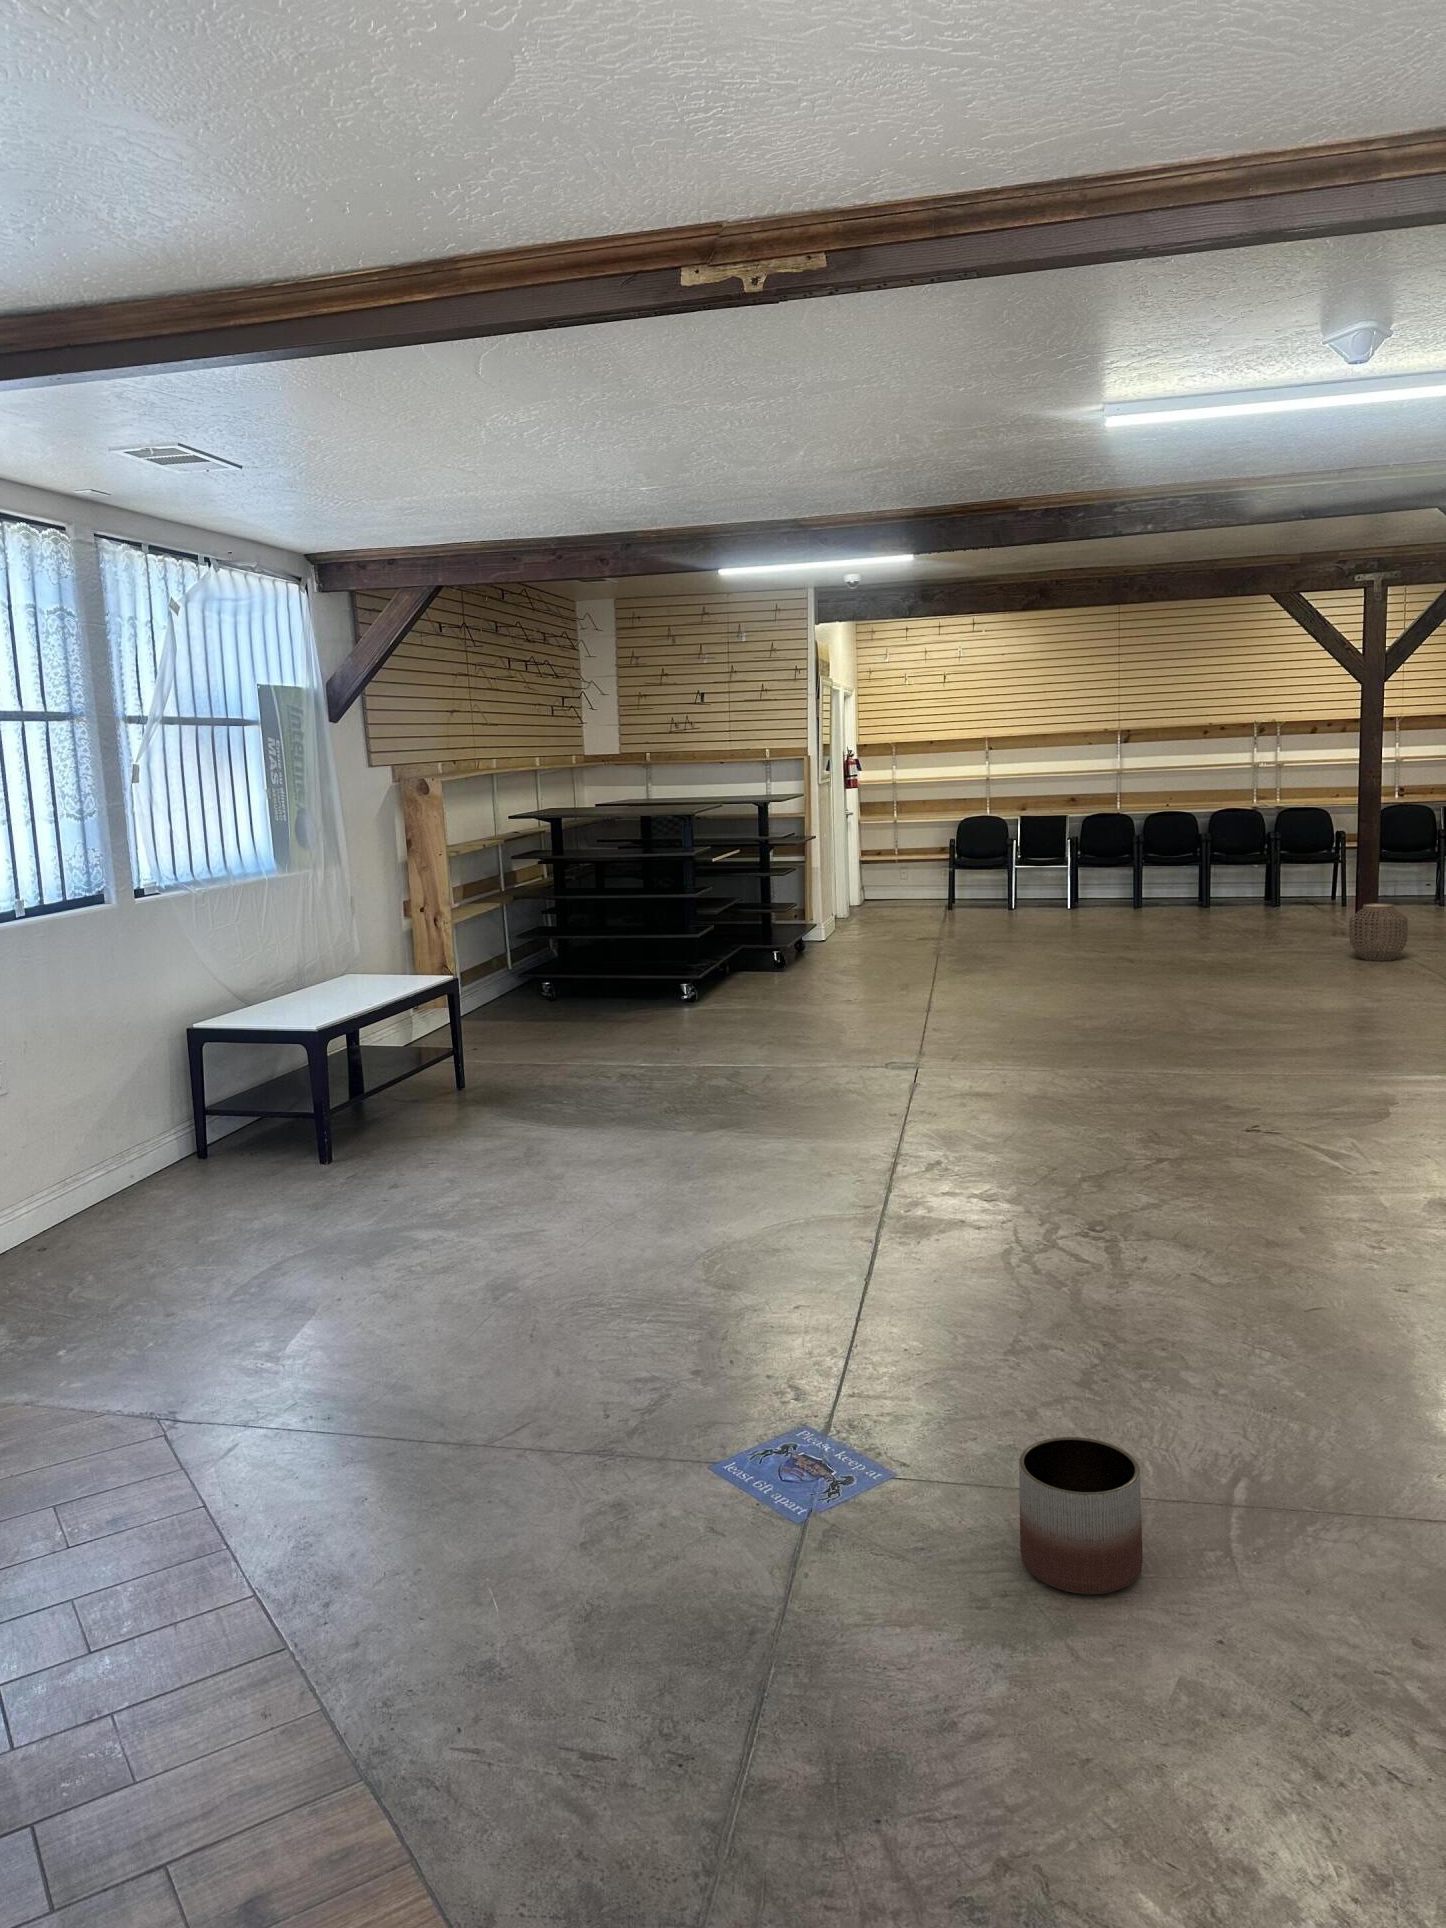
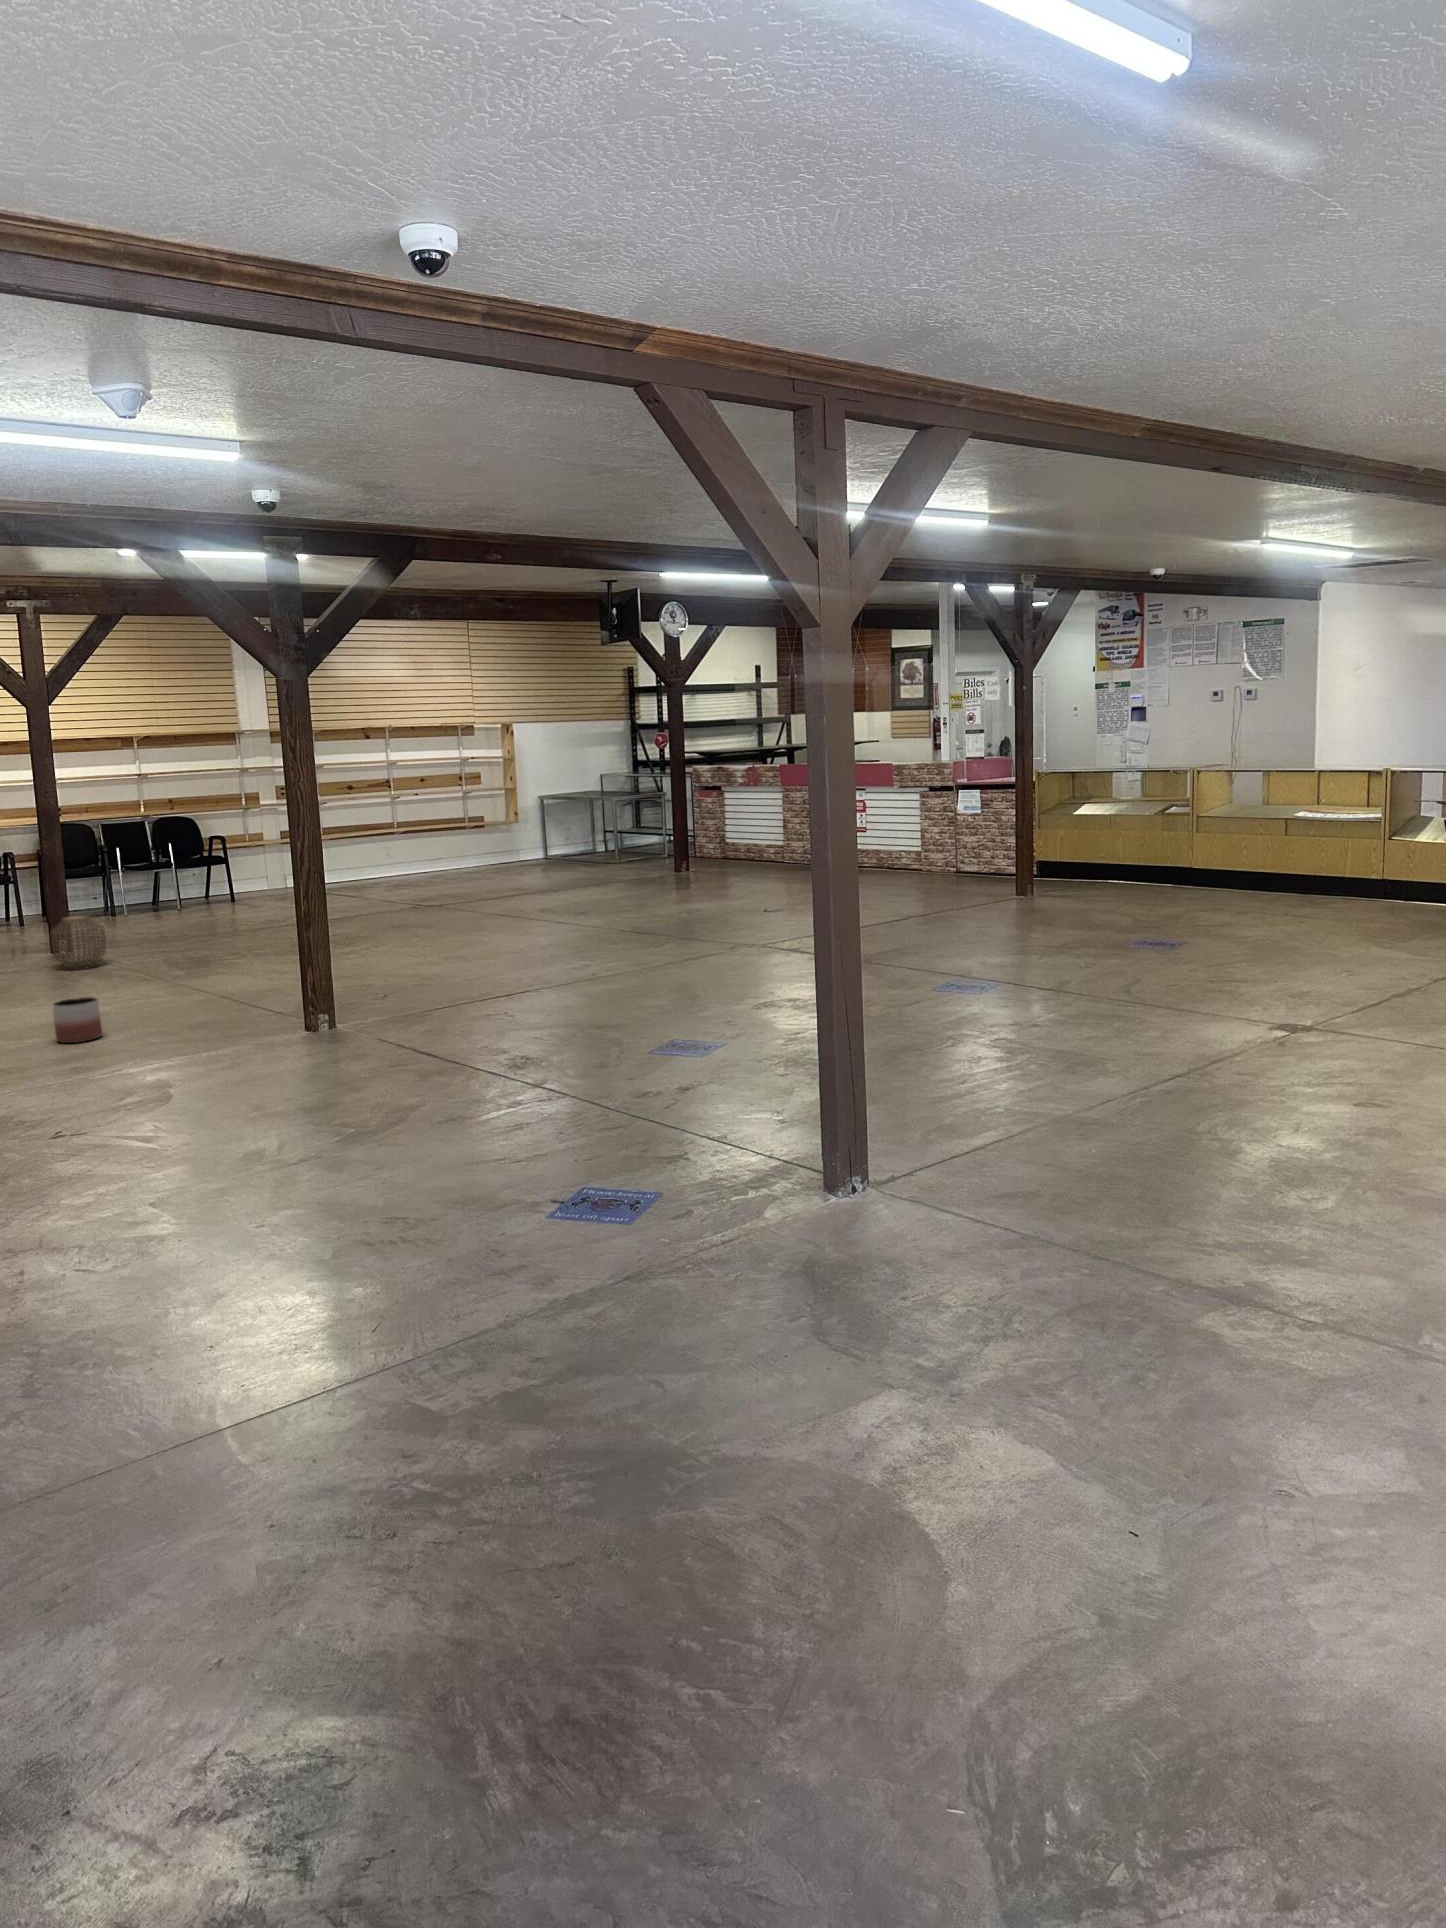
planter: present [1019,1437,1143,1594] -> present [53,997,102,1043]

